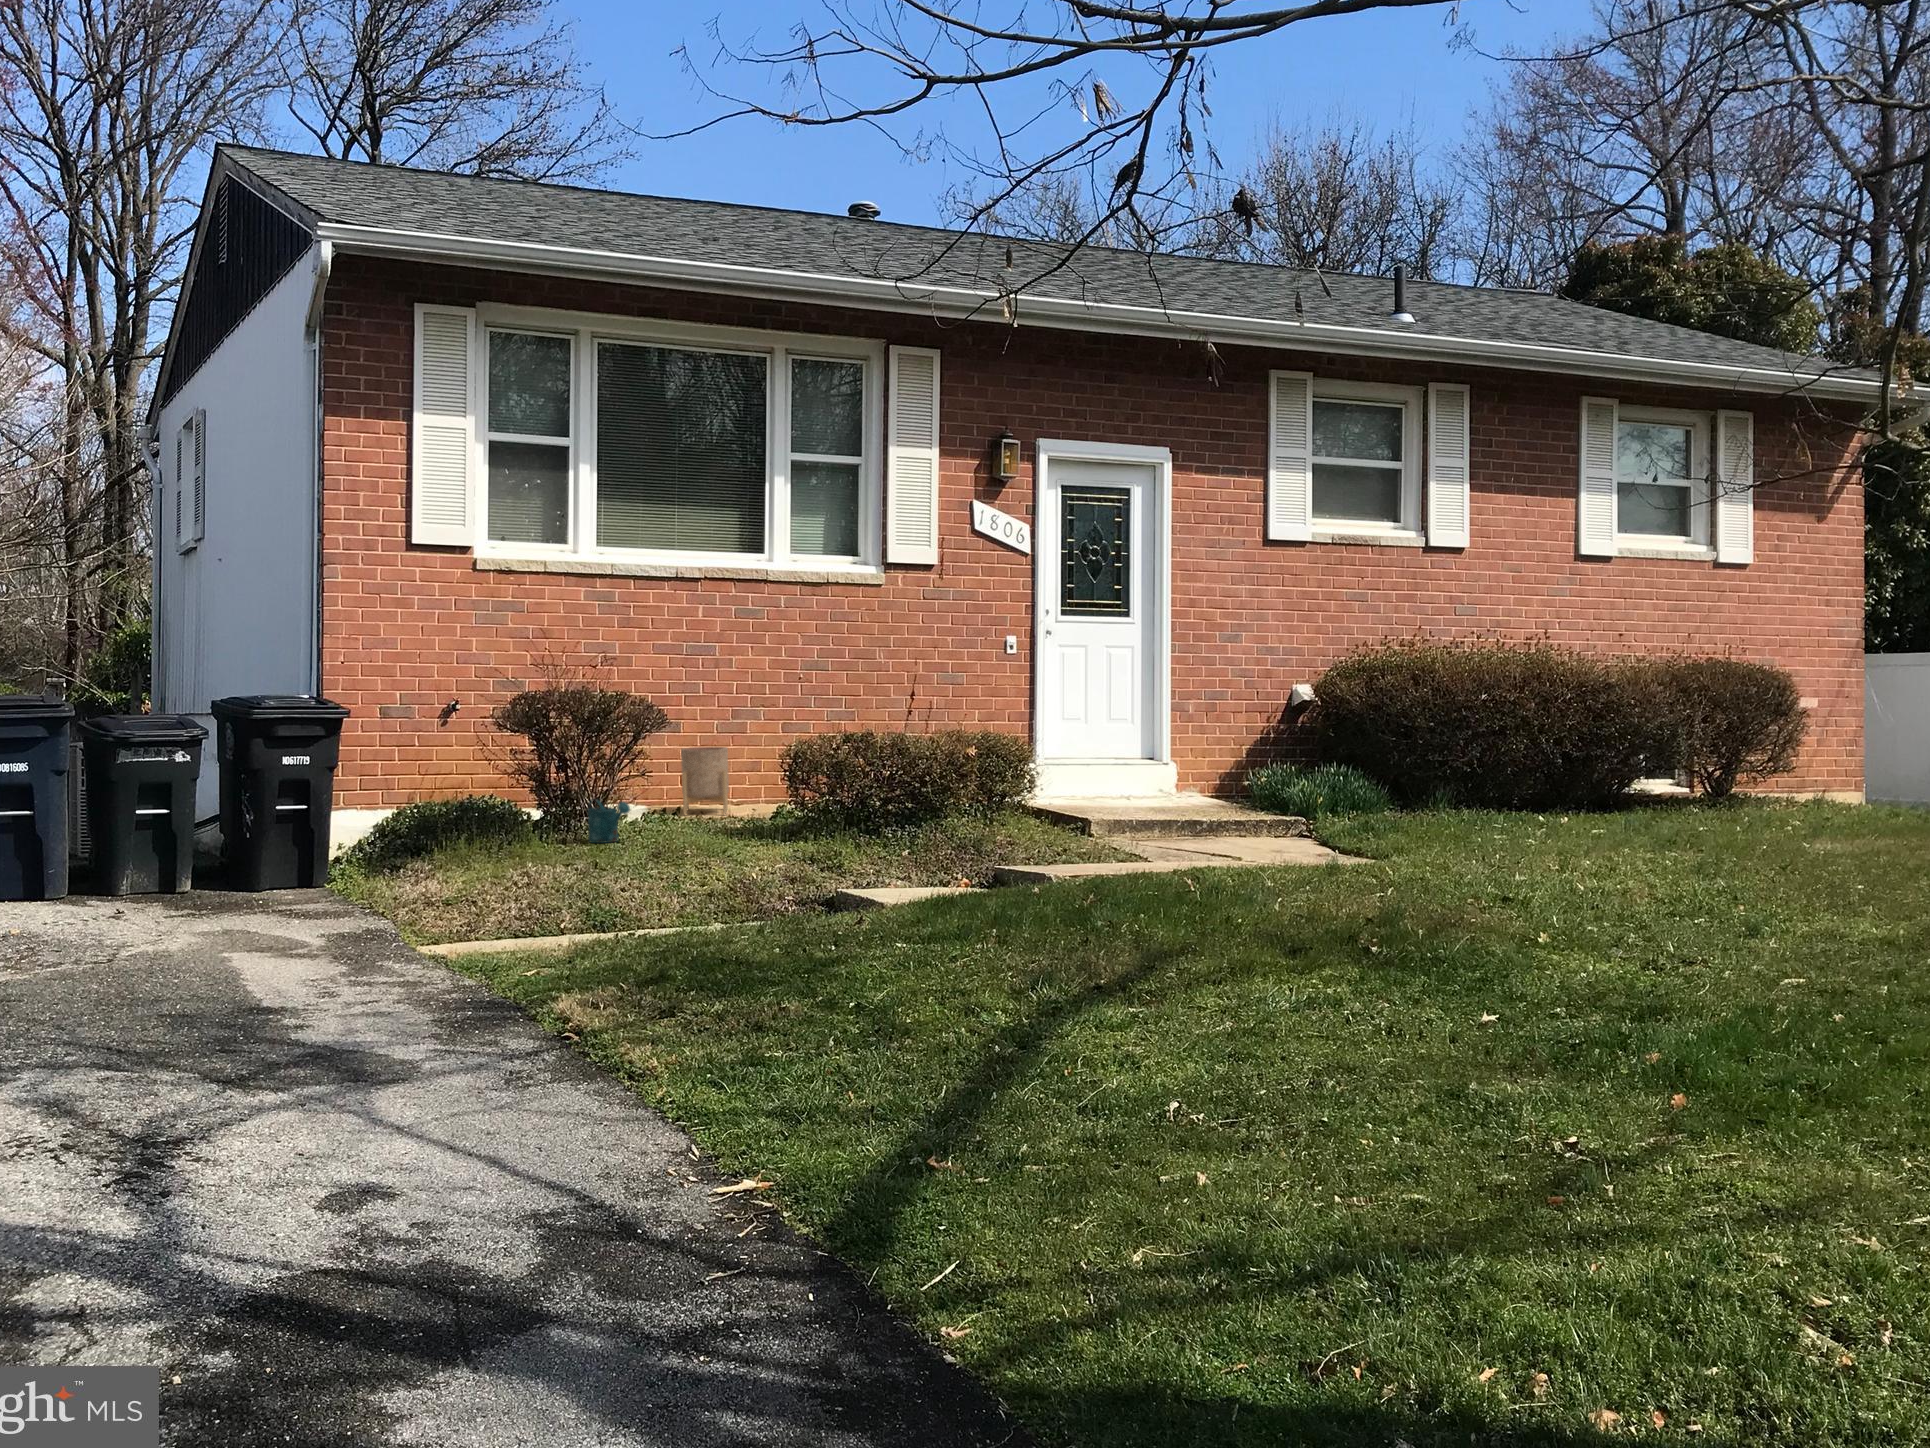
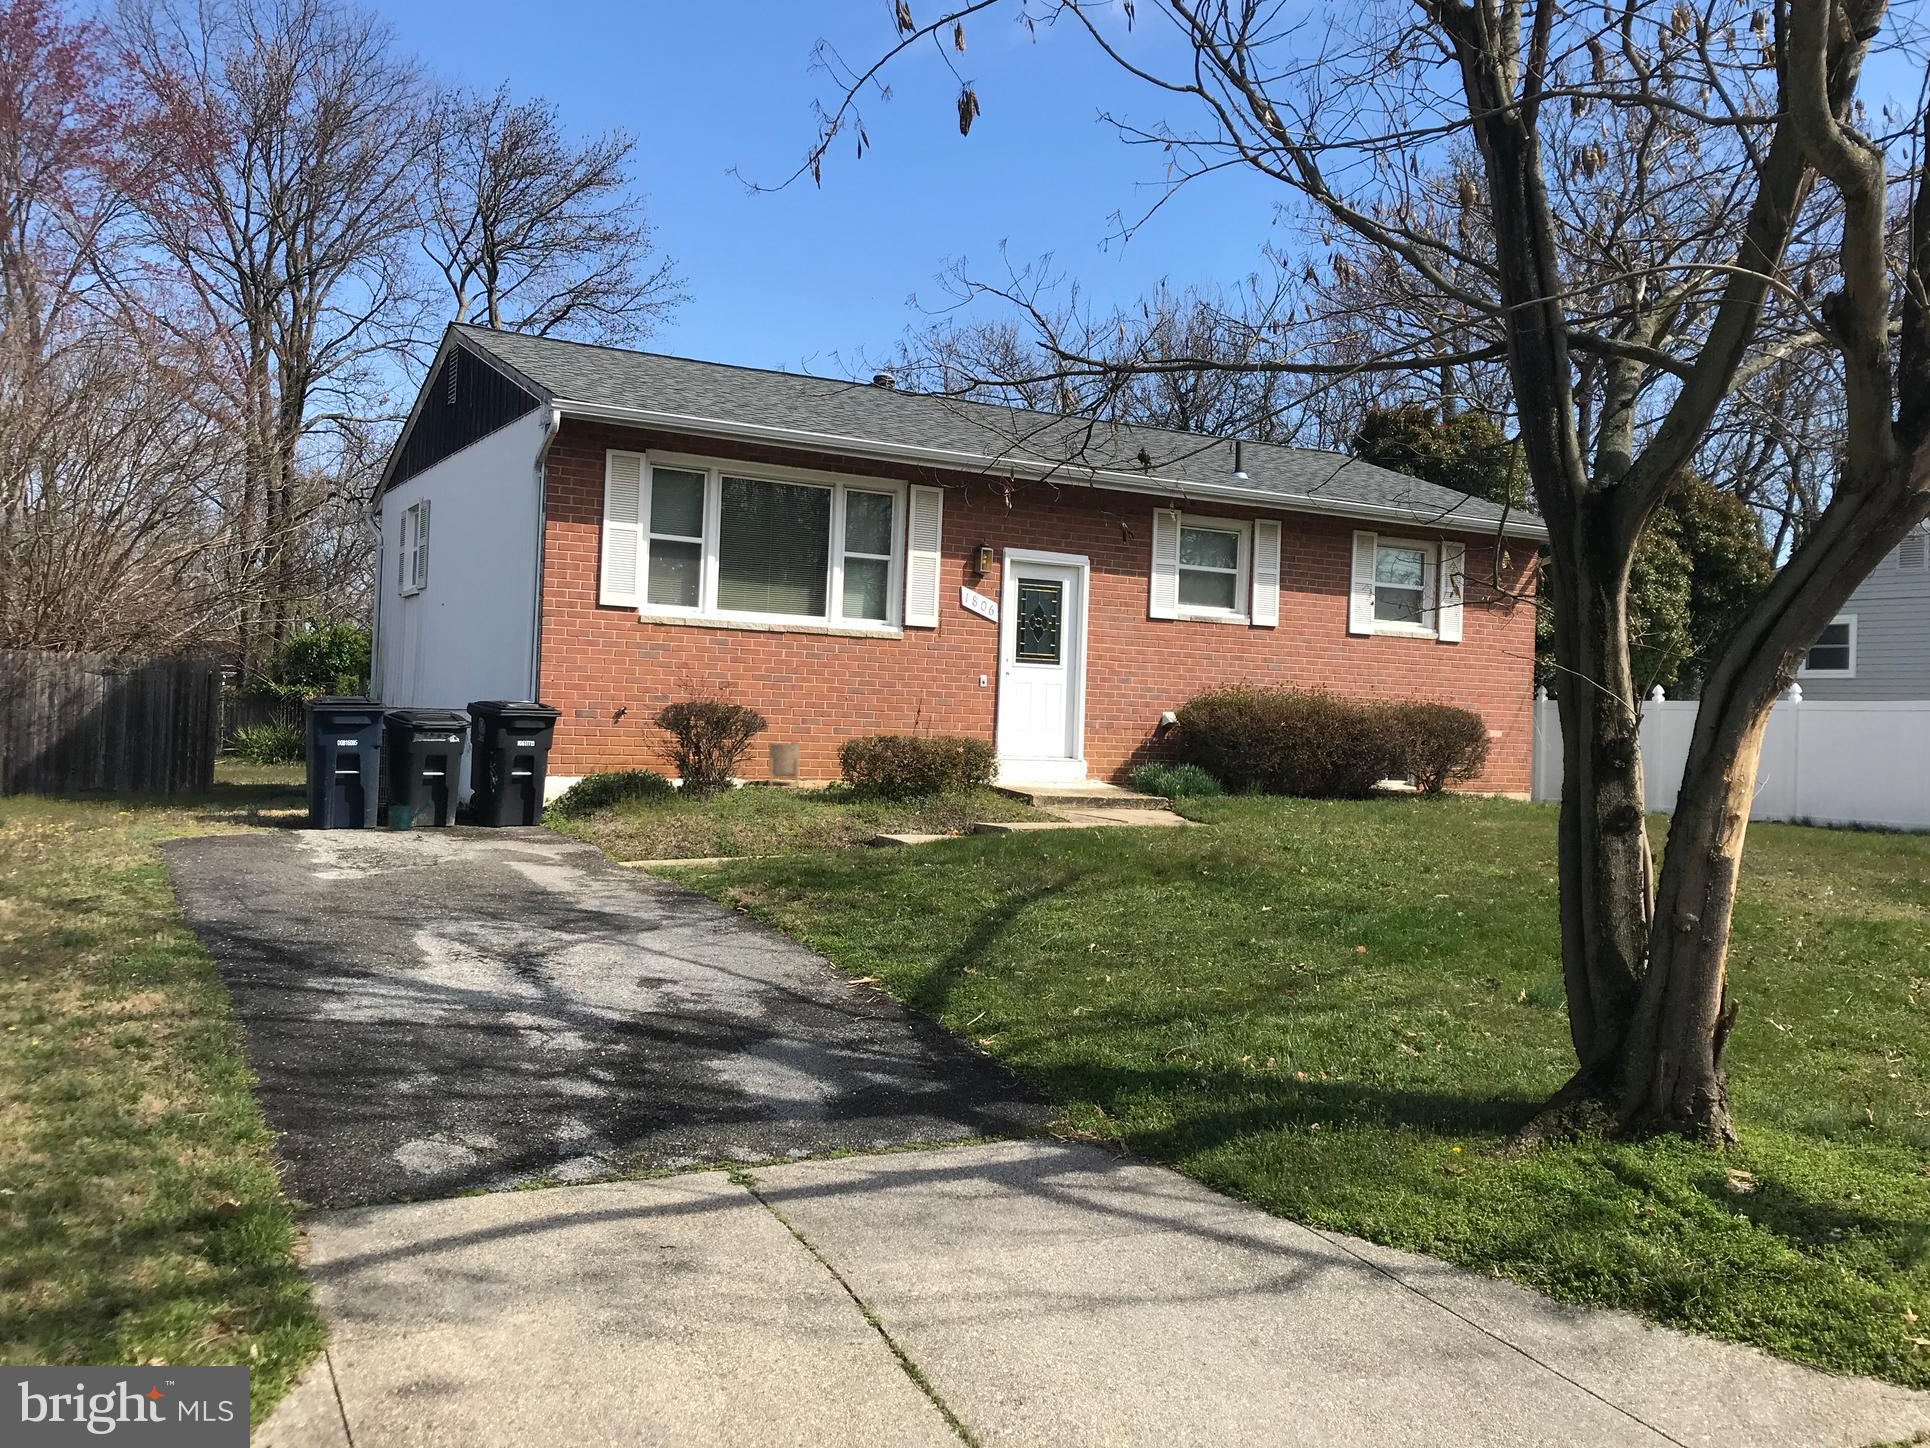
watering can: present [588,799,630,843] -> present [387,800,433,831]

